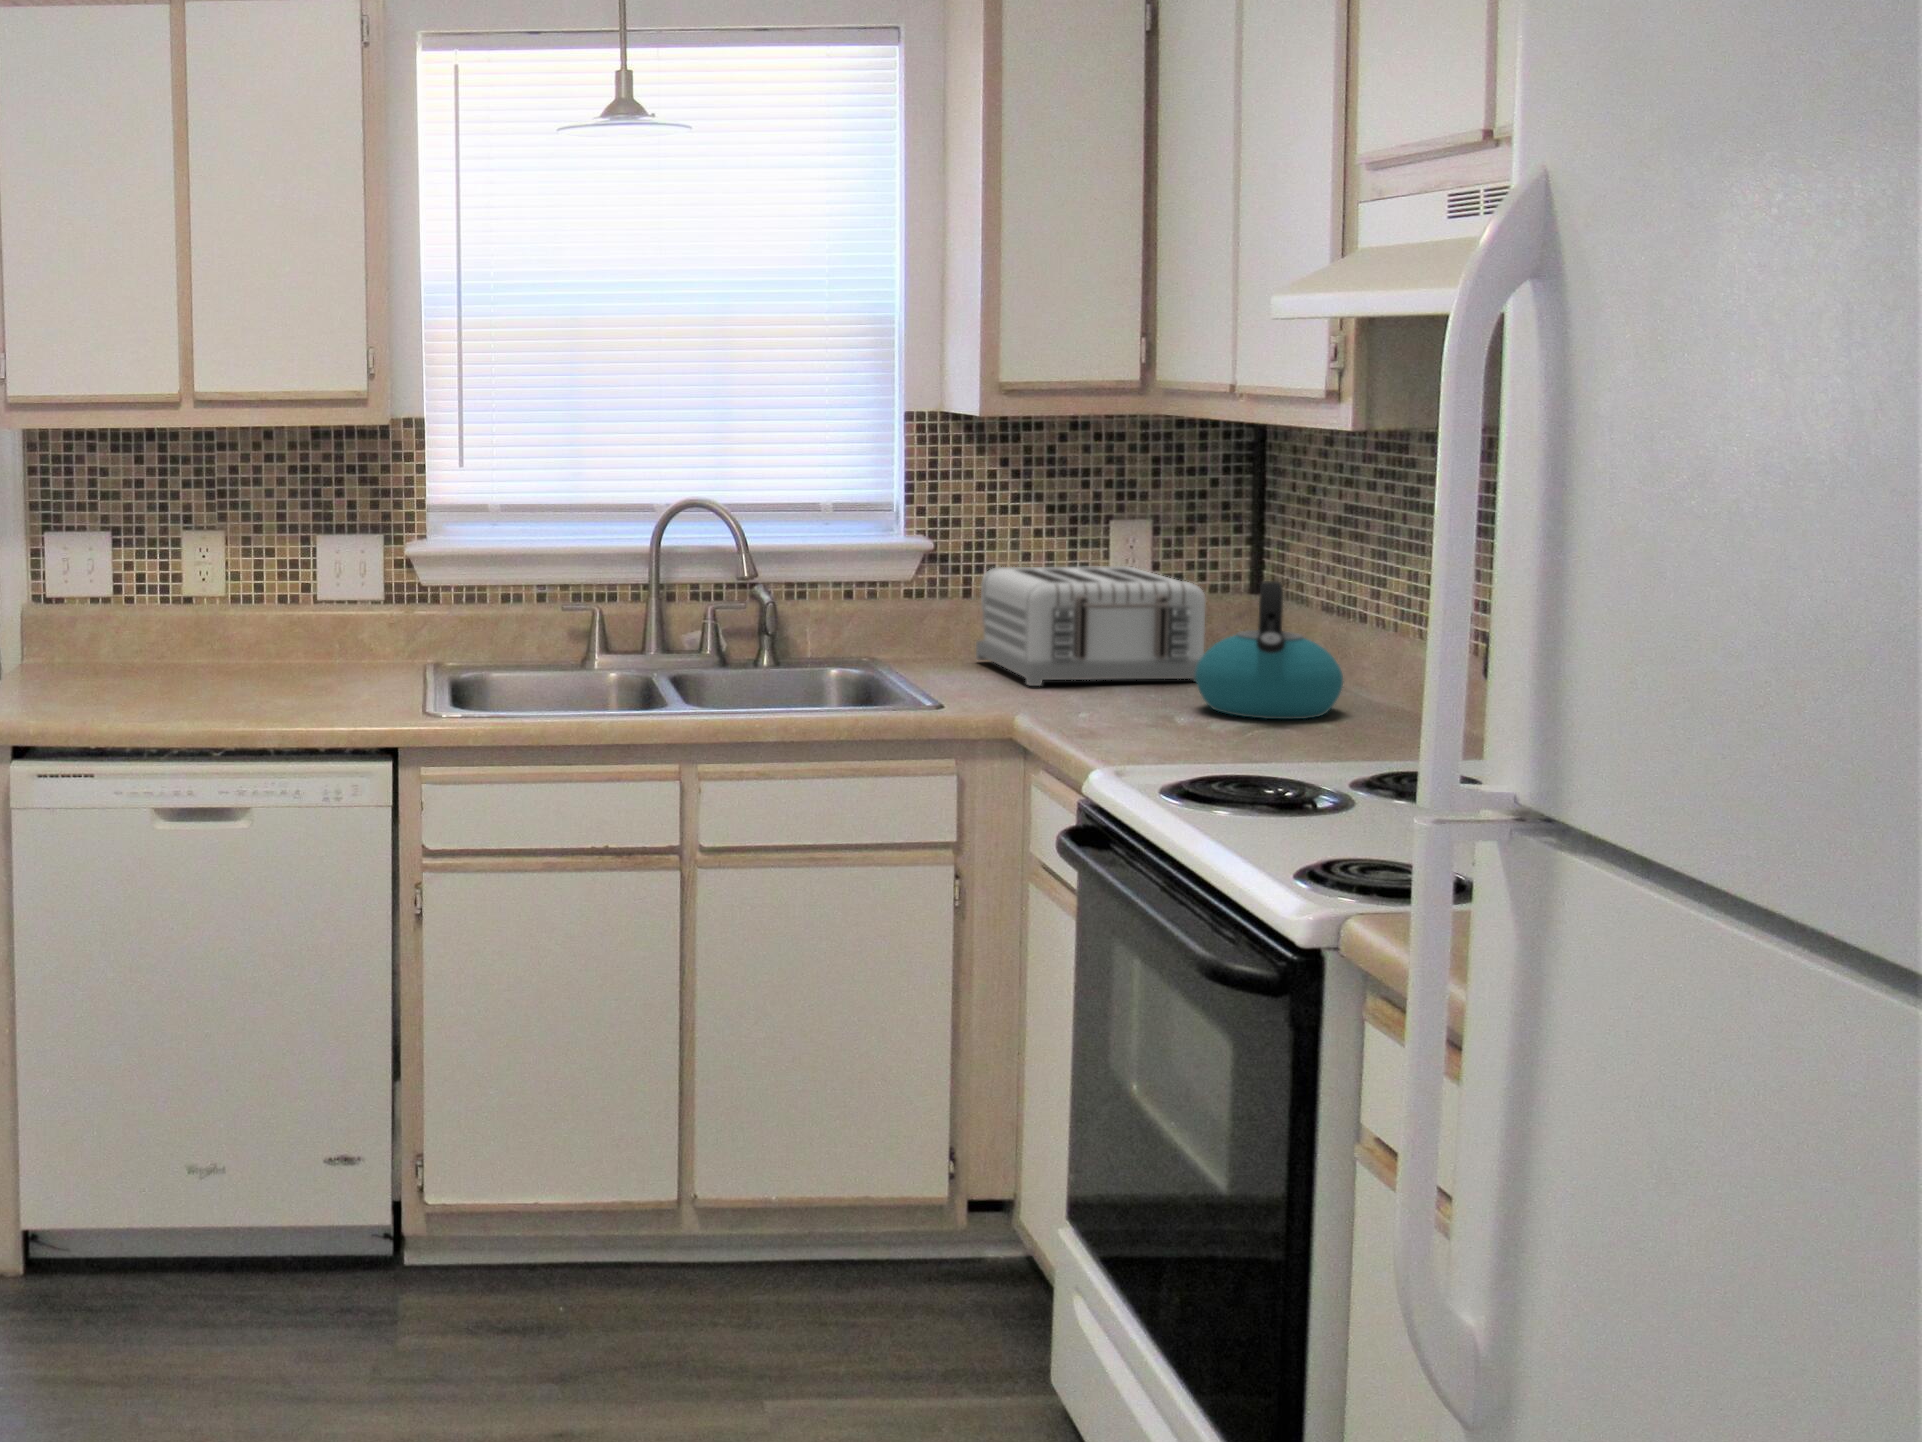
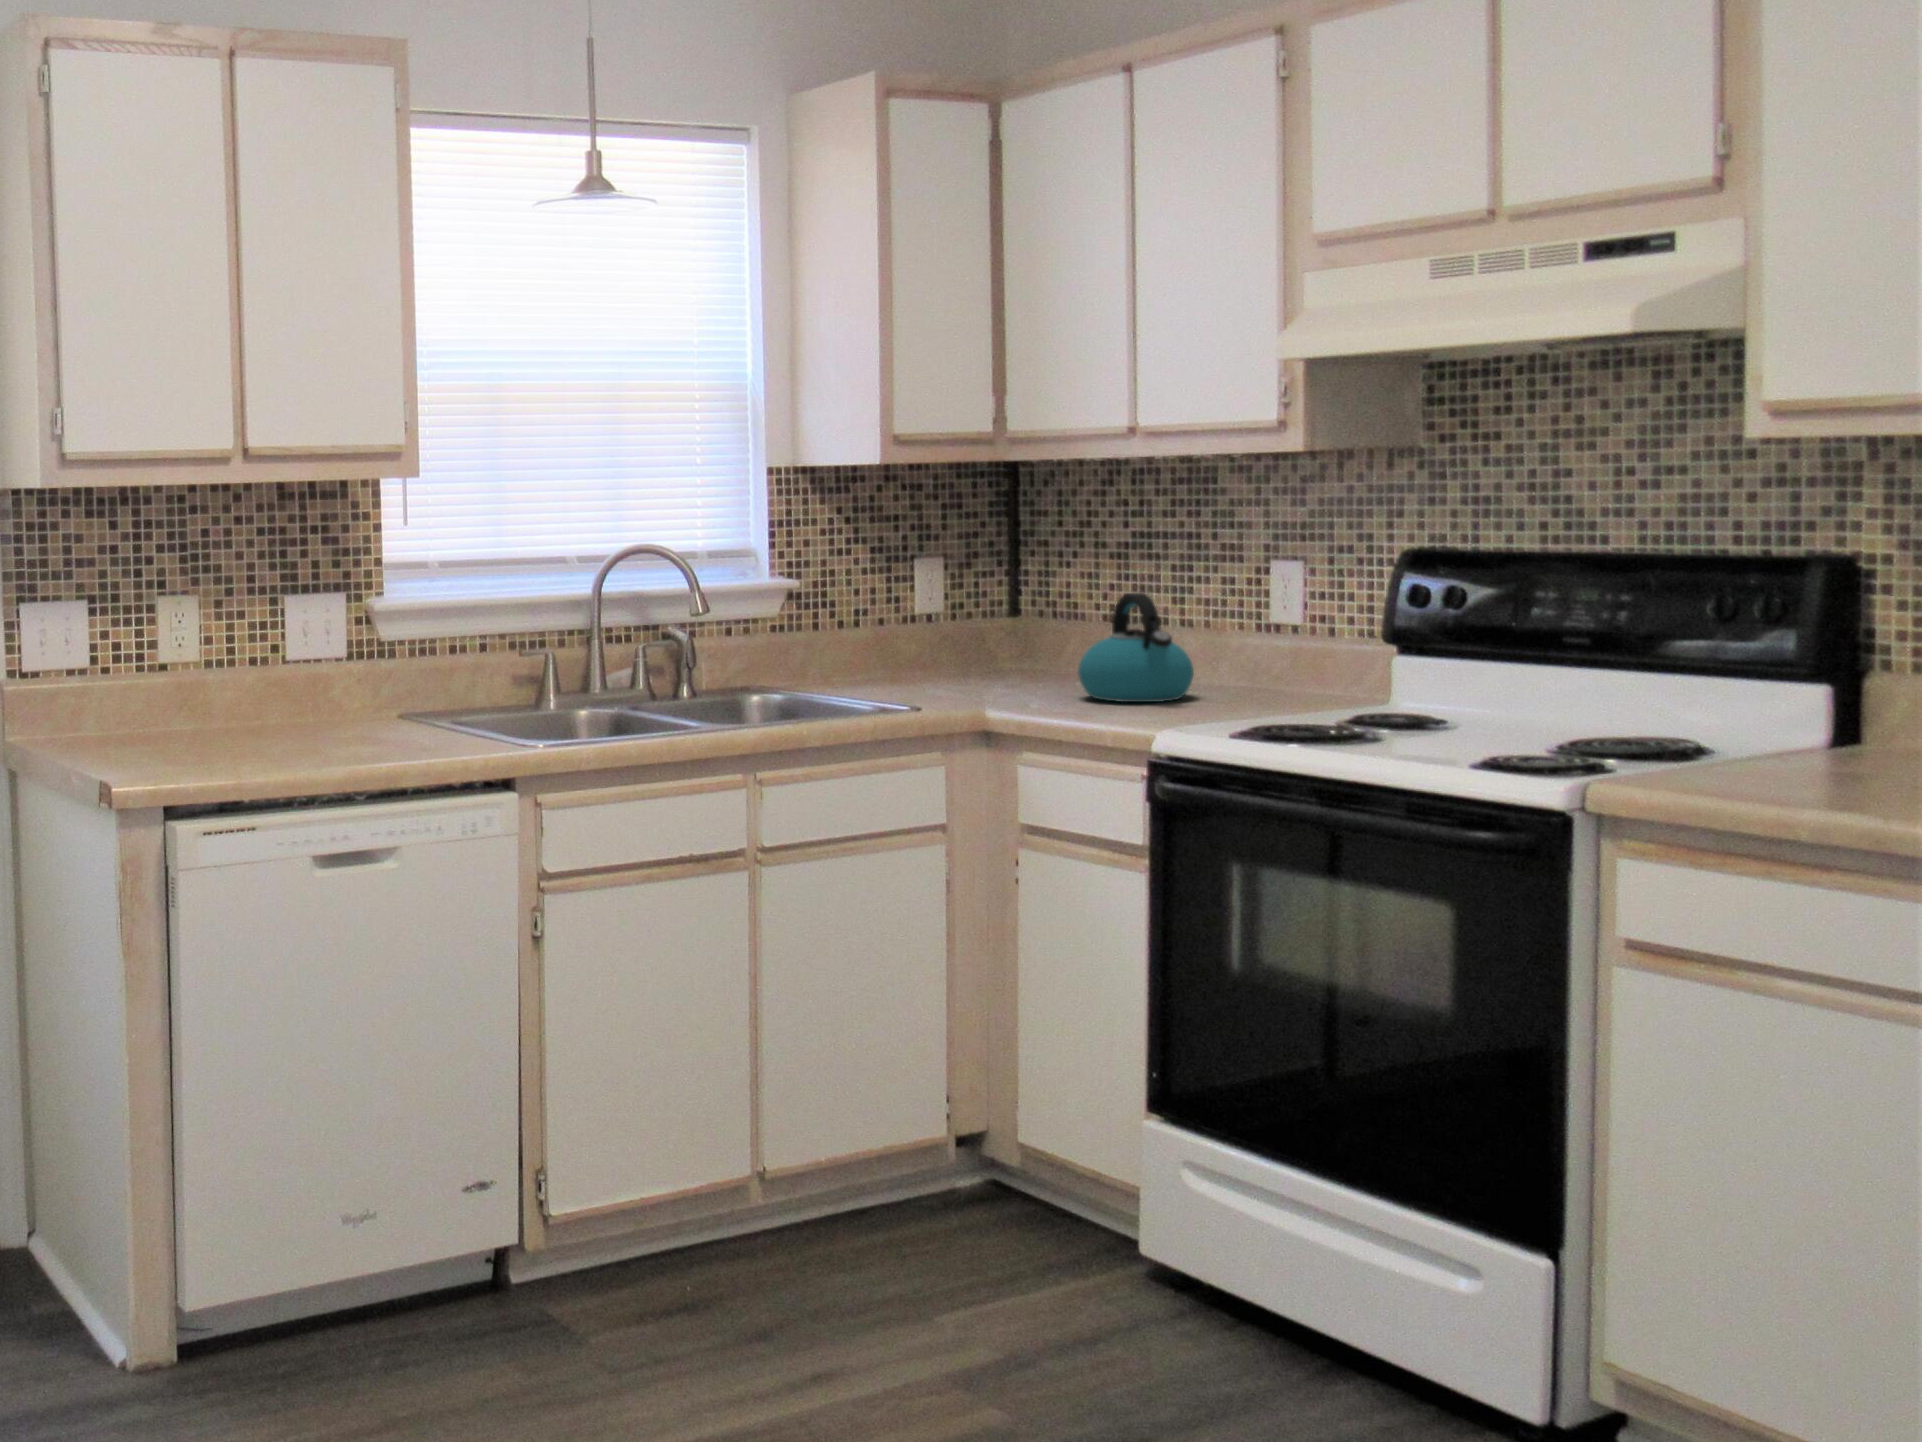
toaster: present [976,566,1205,686] -> none [823,597,1039,697]

